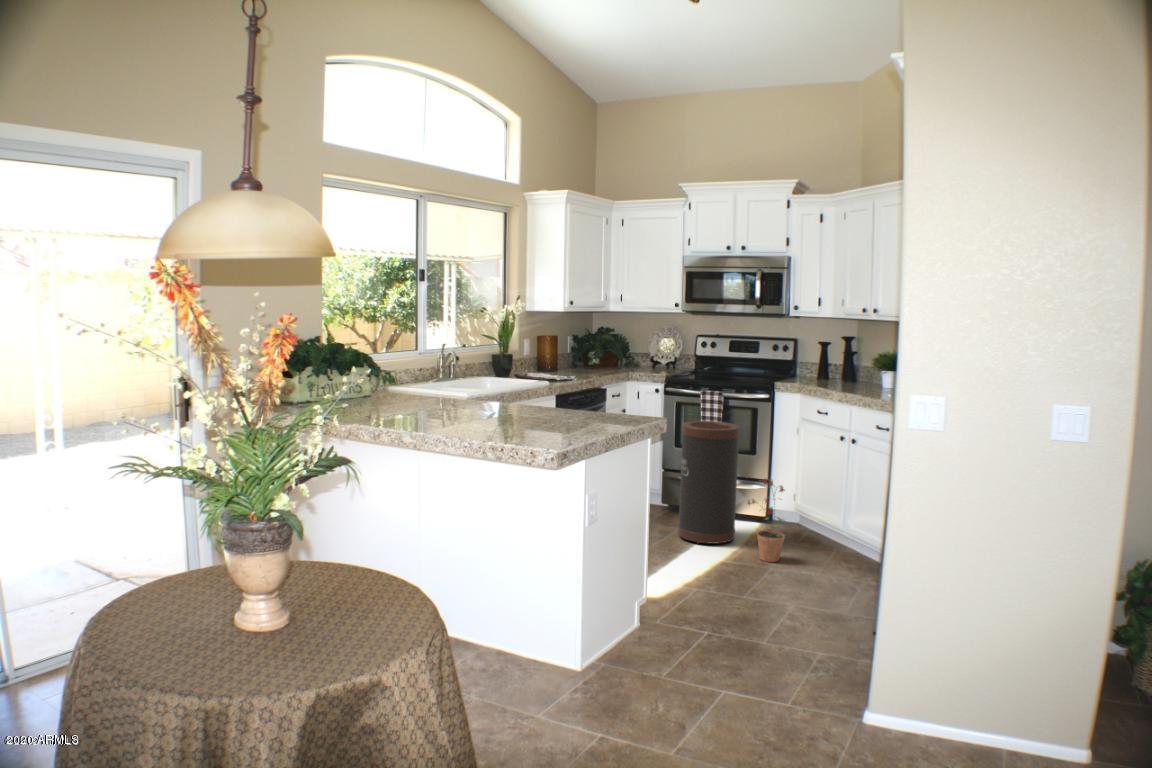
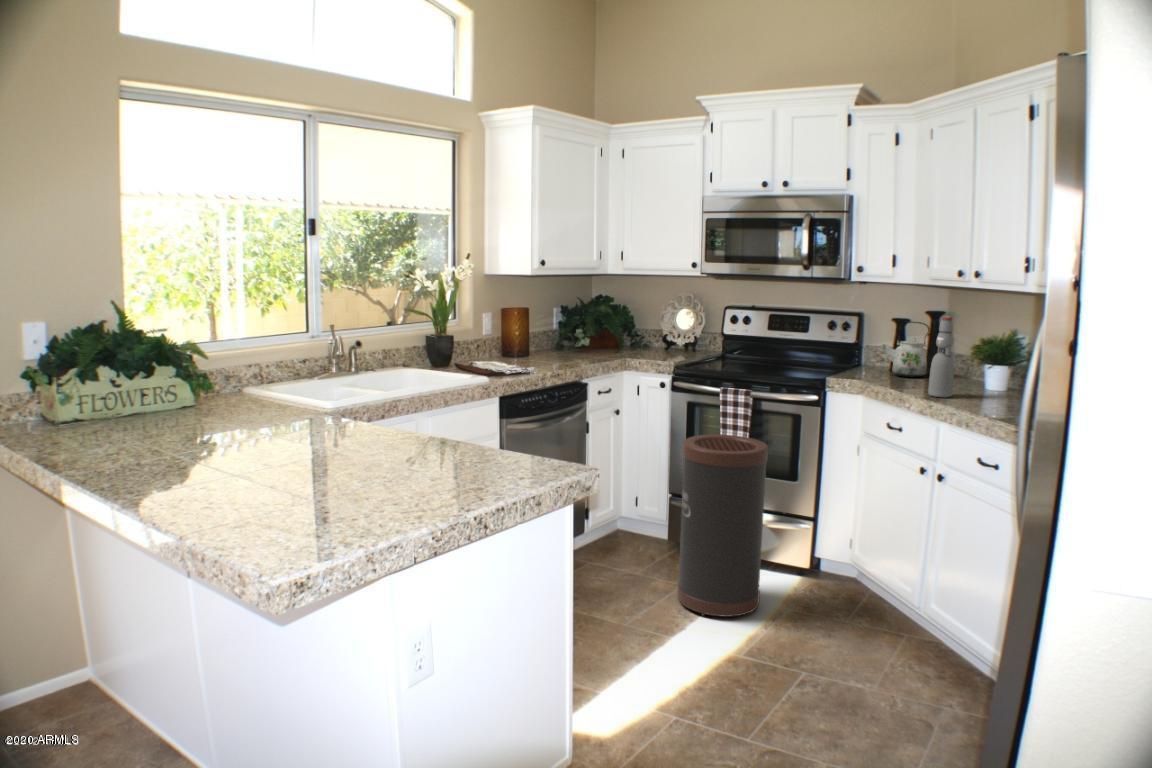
bottle: none [845,338,861,392] -> present [928,317,954,397]
kettle: none [812,344,844,382] -> present [882,321,930,377]
potted plant: present [748,478,786,562] -> none [772,529,835,657]

